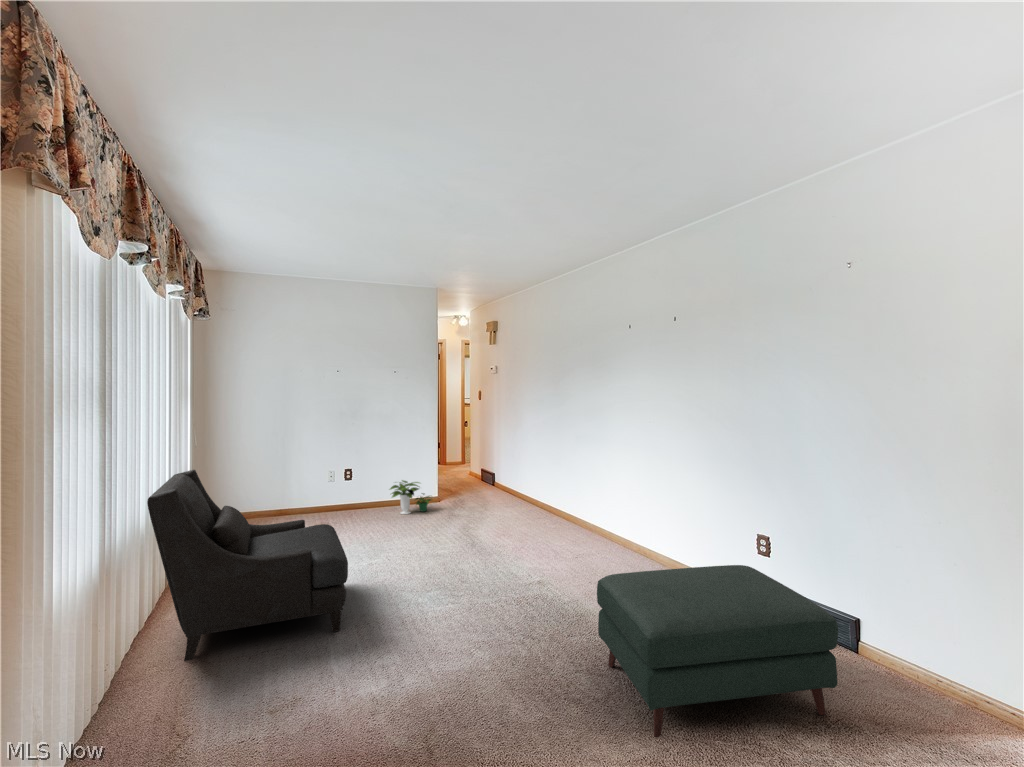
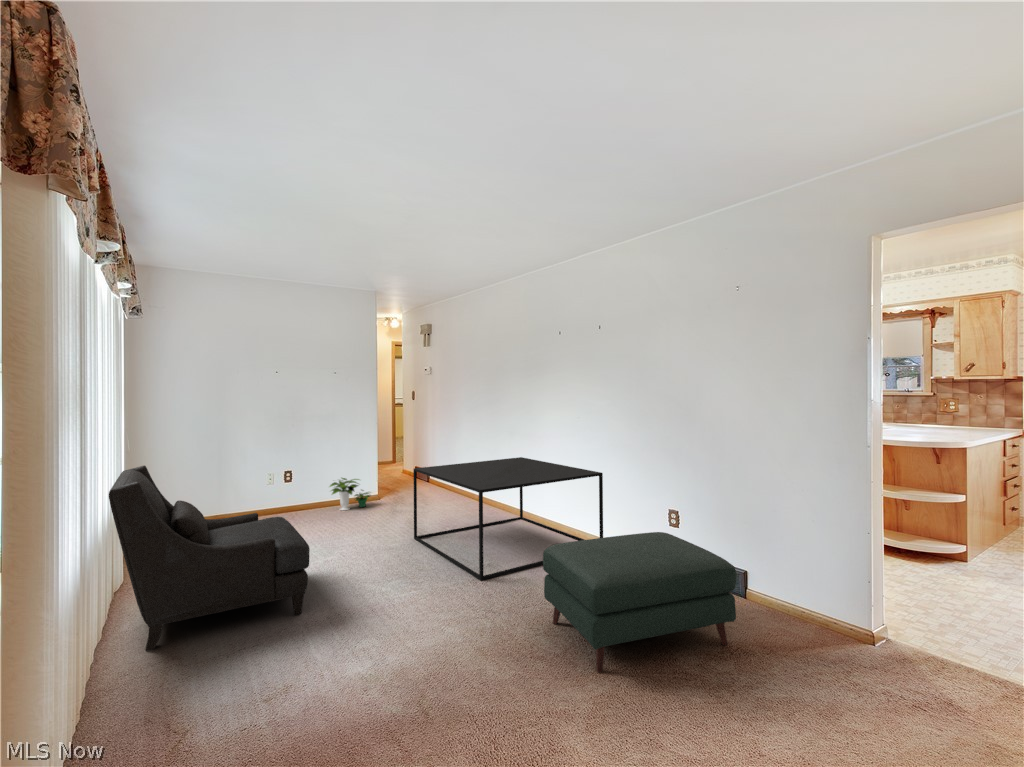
coffee table: none [469,464,679,605] -> present [413,457,603,580]

